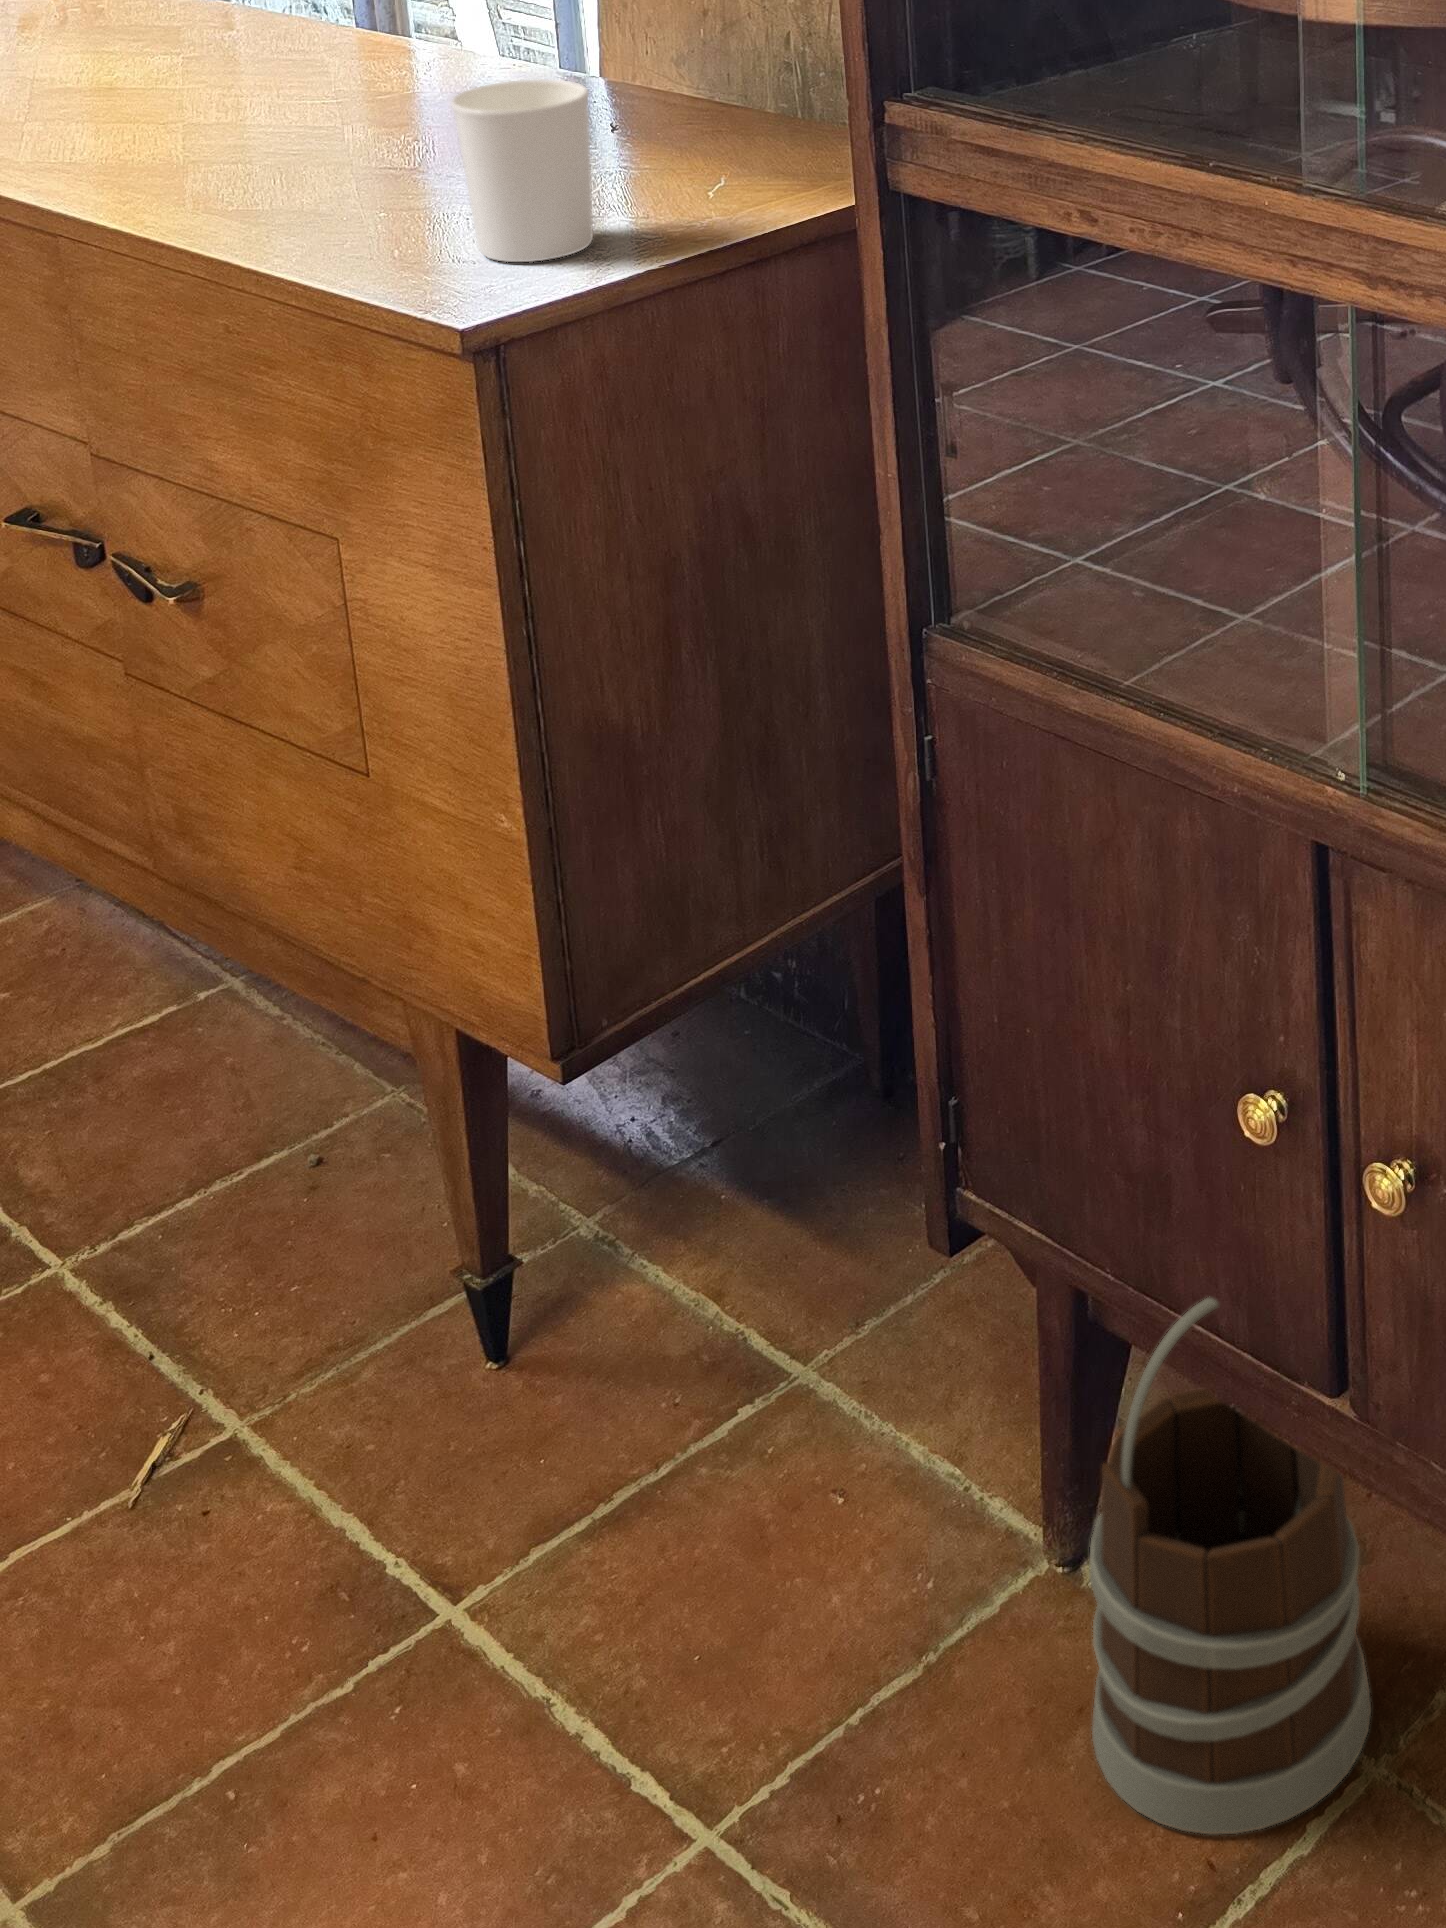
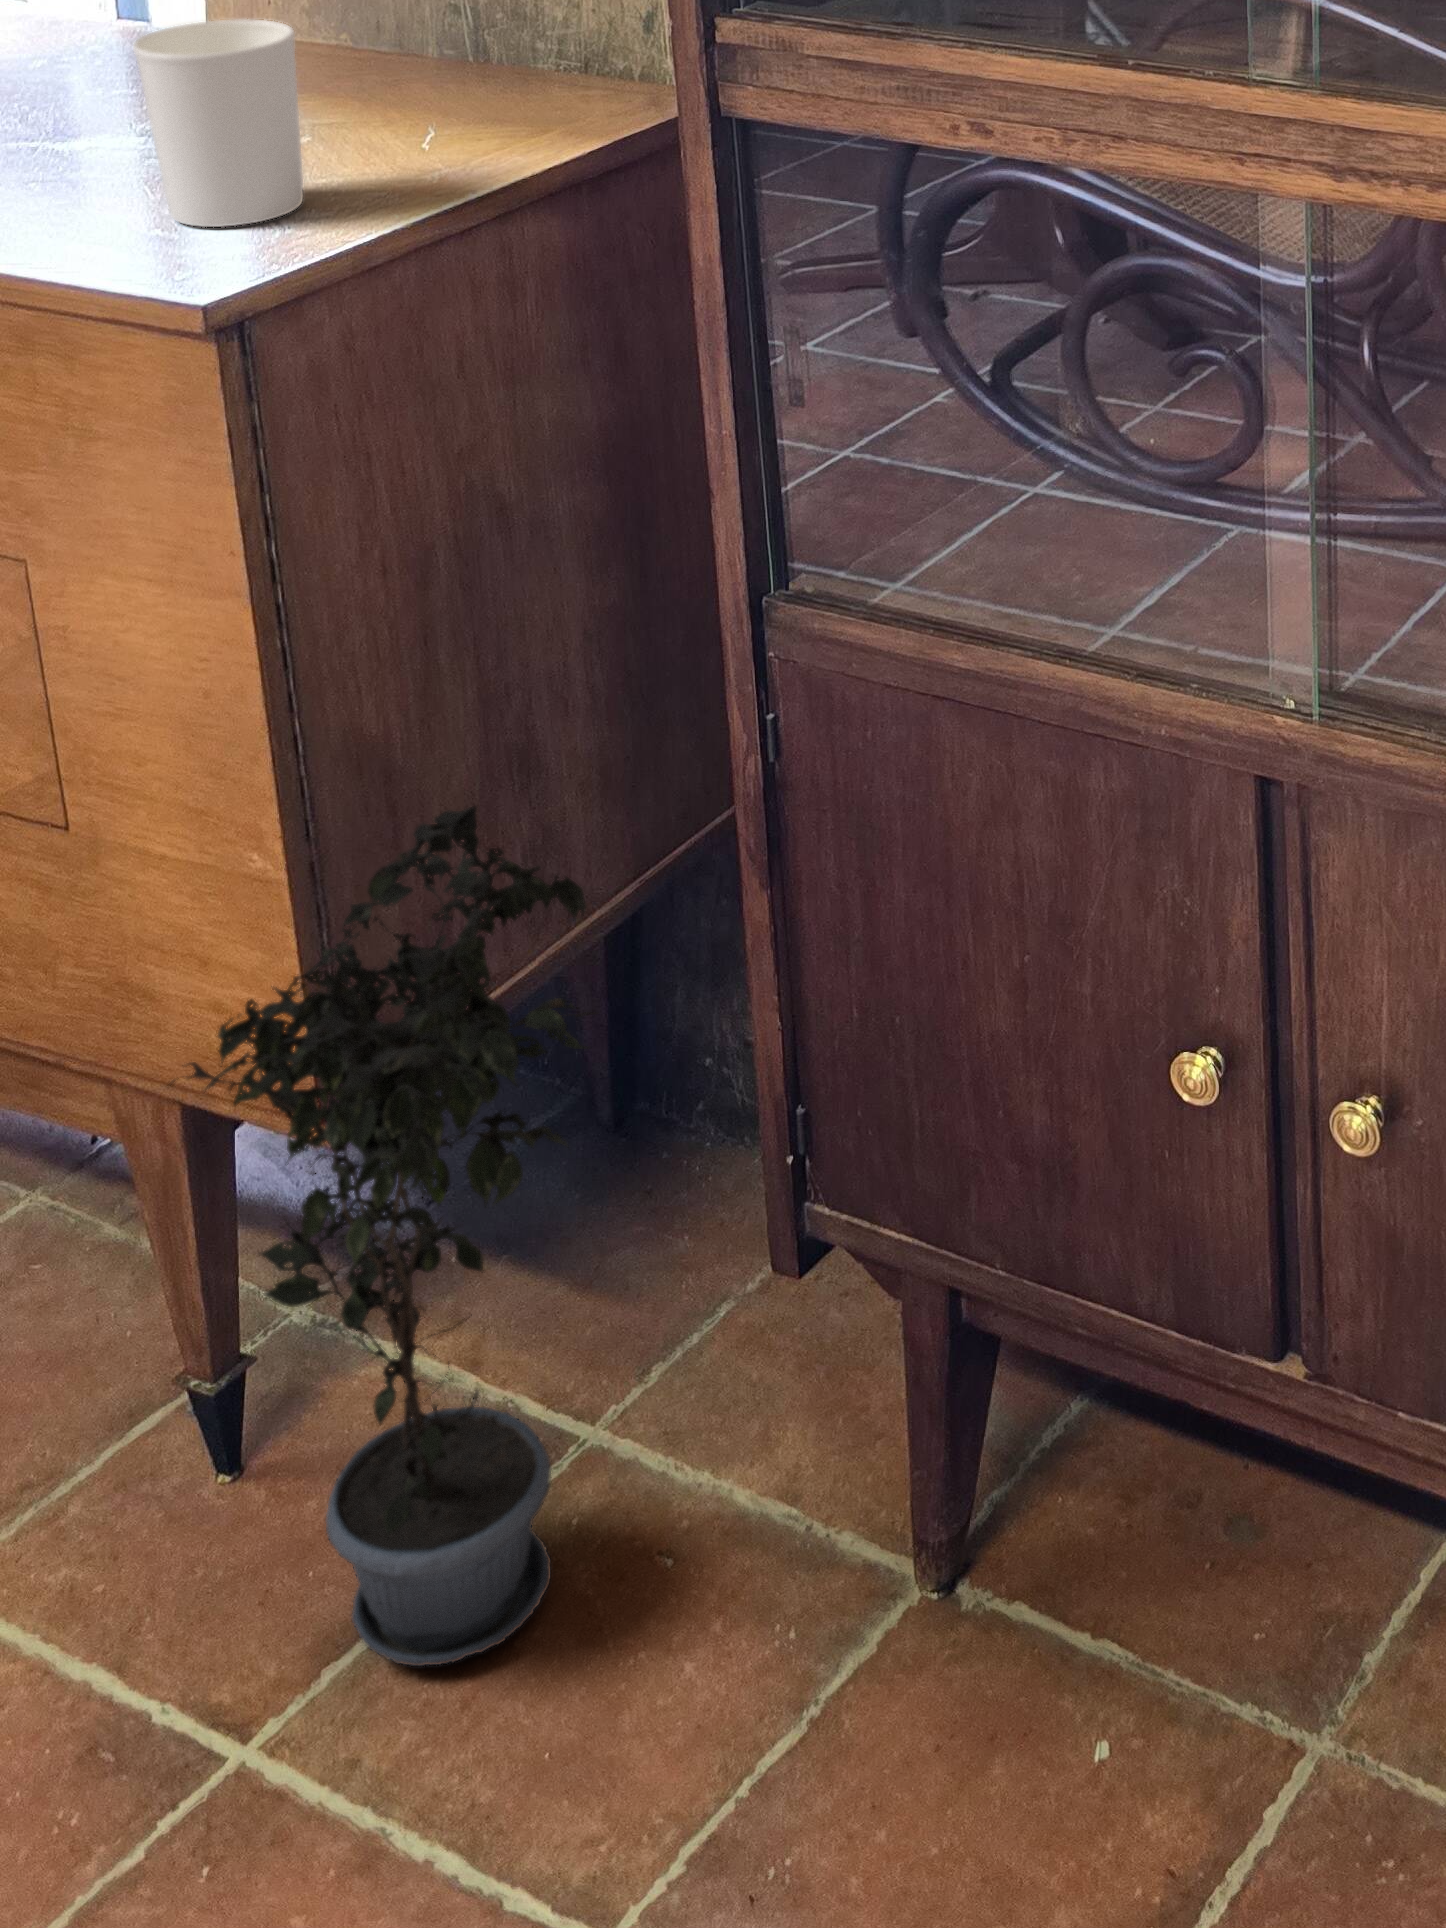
potted plant: none [412,794,777,1562] -> present [170,806,598,1666]
wooden bucket: present [1089,1298,1371,1834] -> none [1006,1263,1306,1845]

